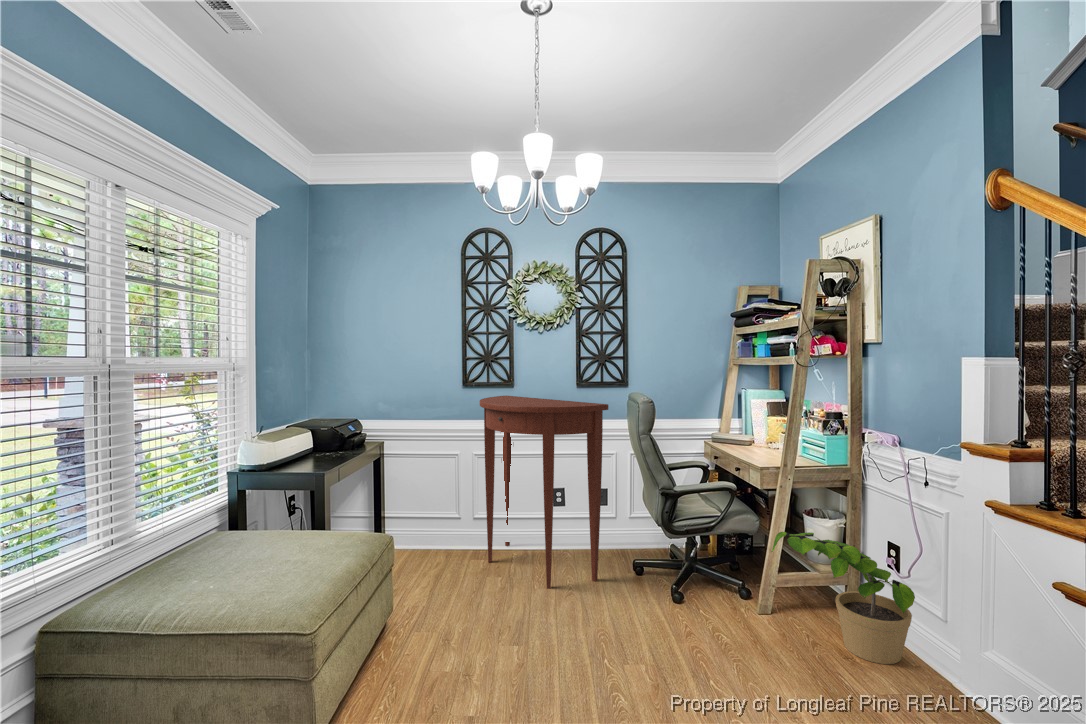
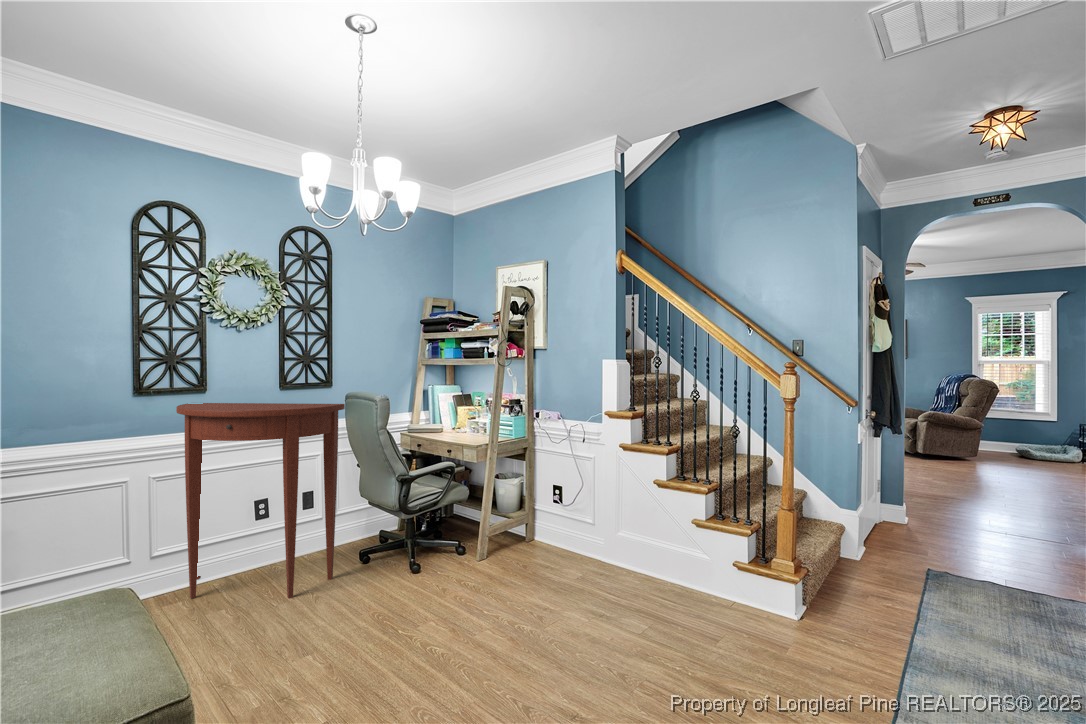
potted plant: present [771,532,915,664] -> none [499,486,579,565]

